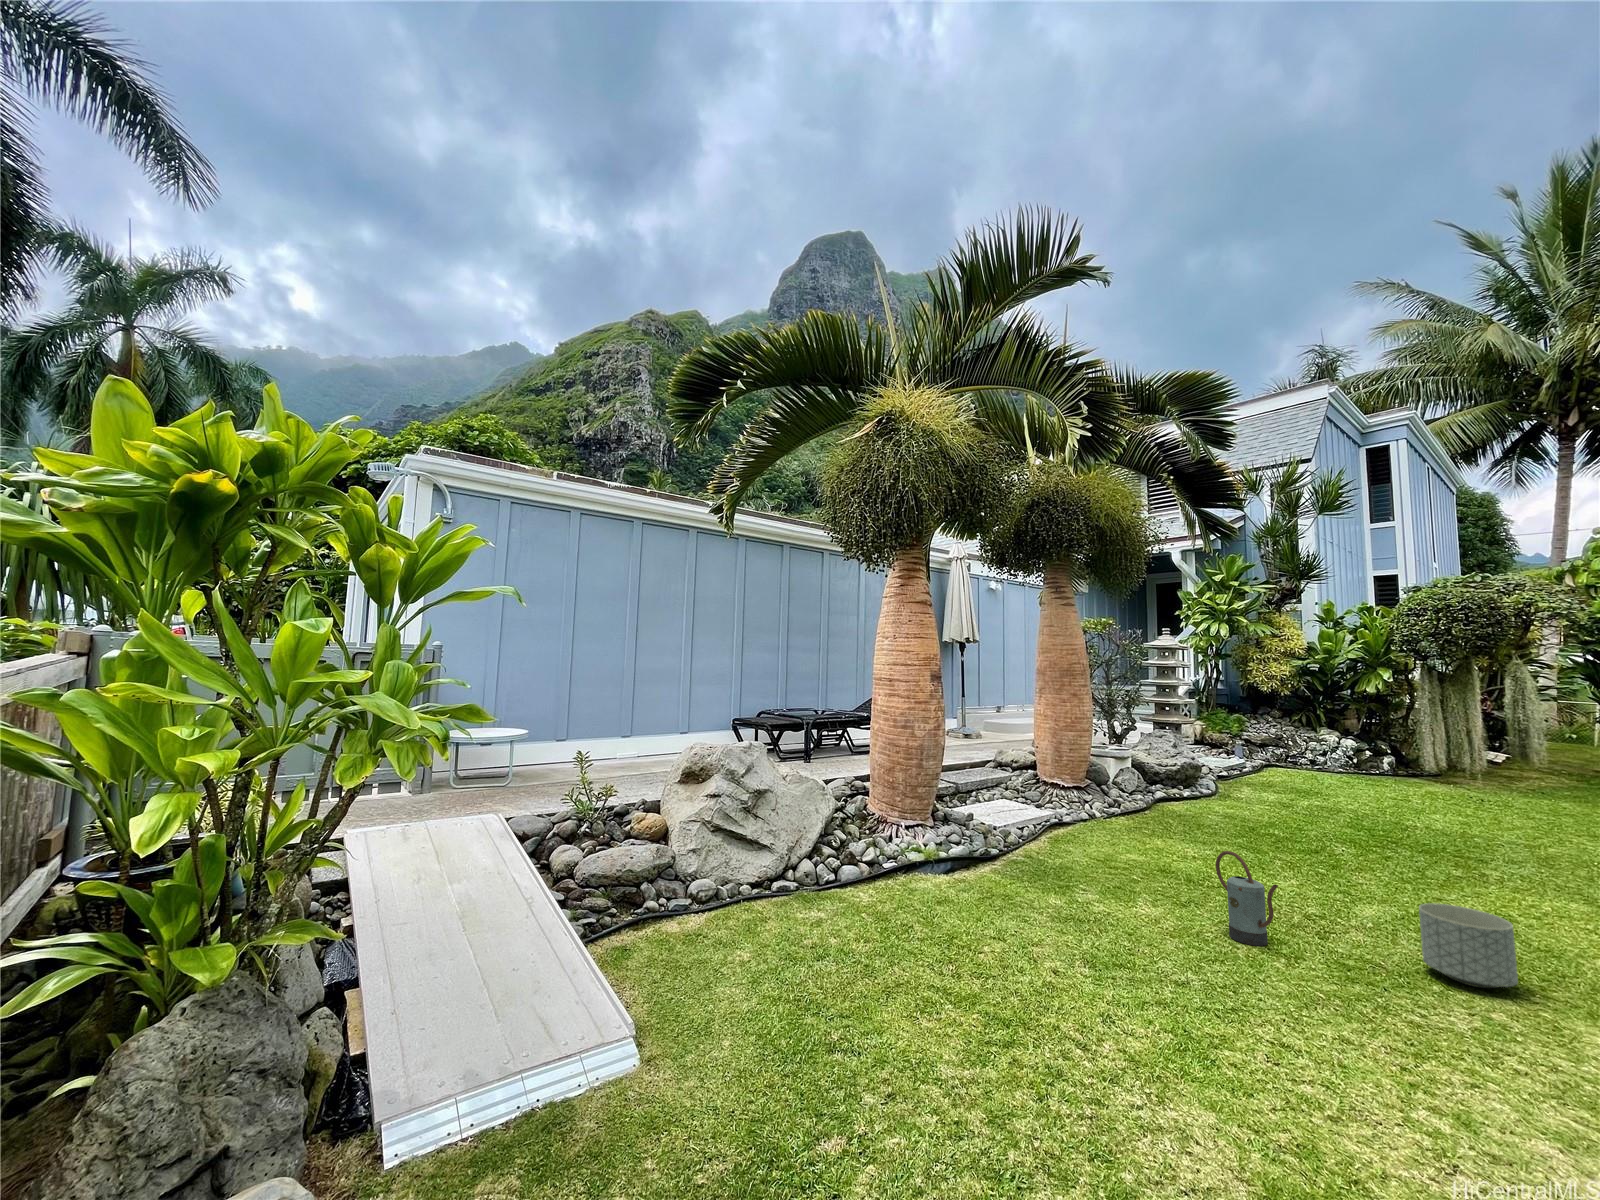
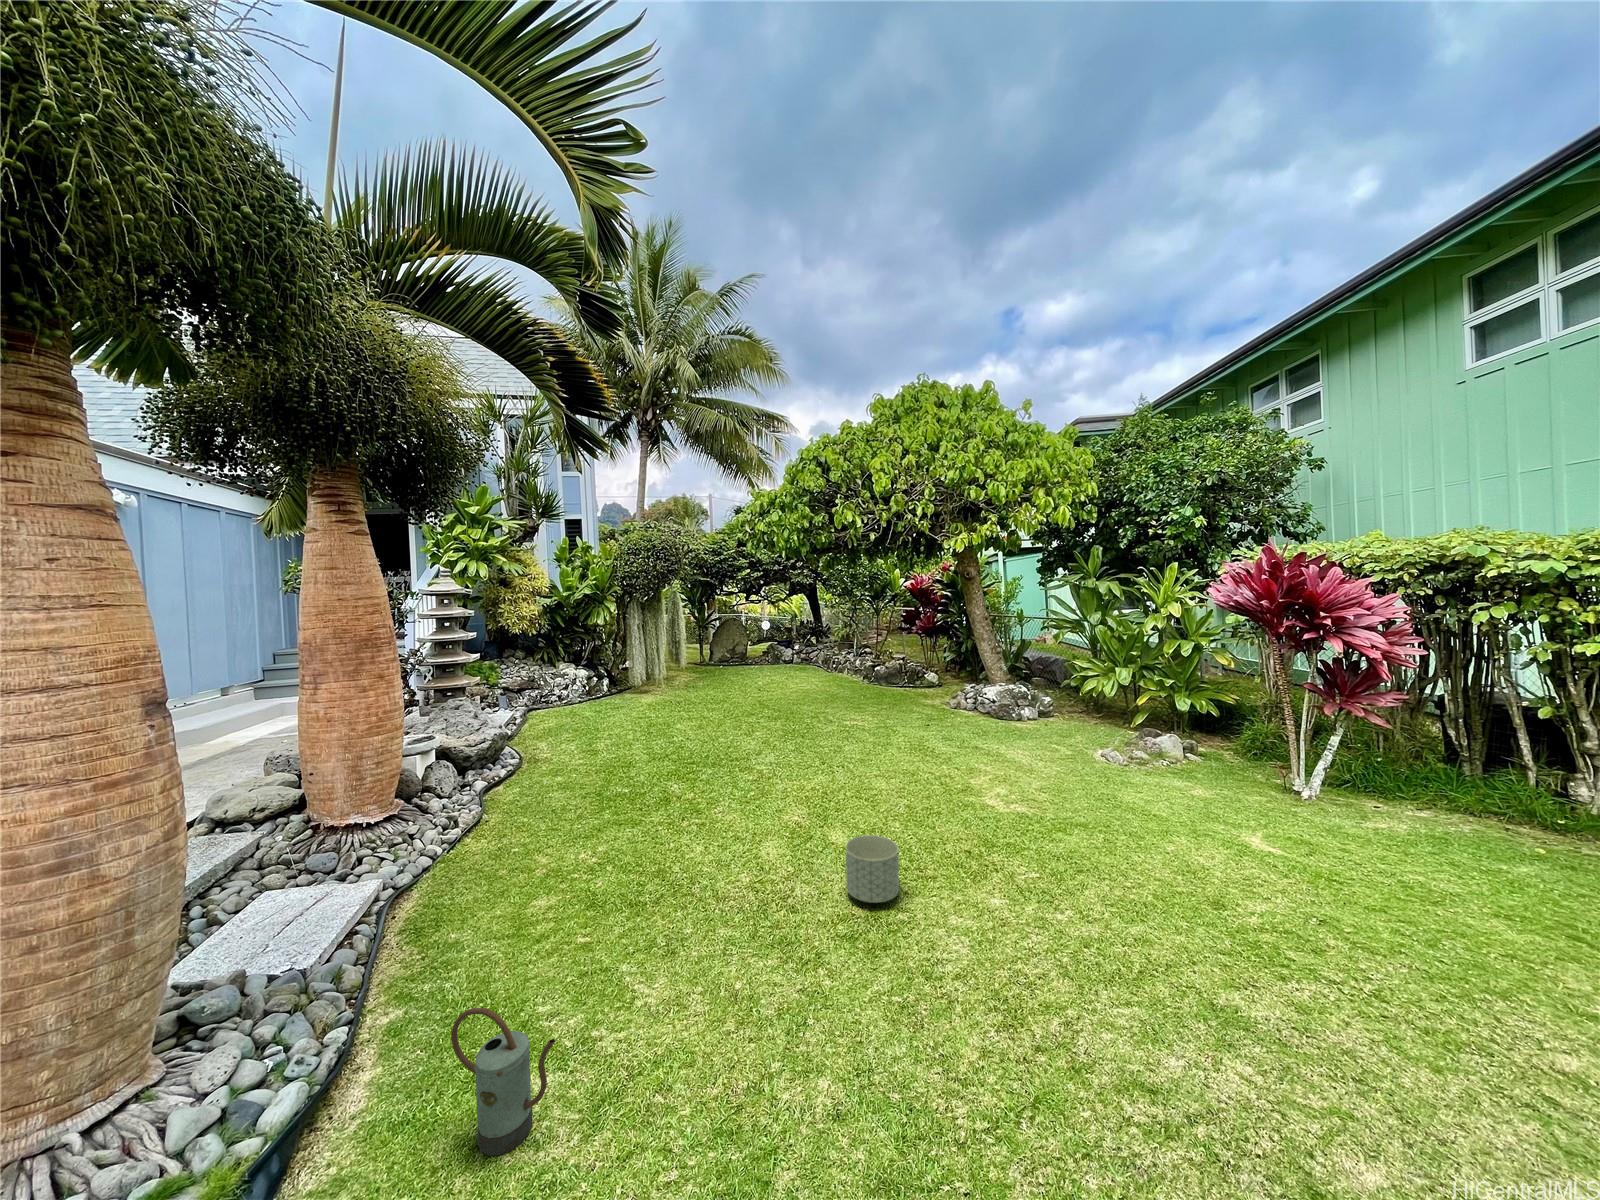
watering can: present [1216,851,1278,946] -> present [451,1008,555,1156]

